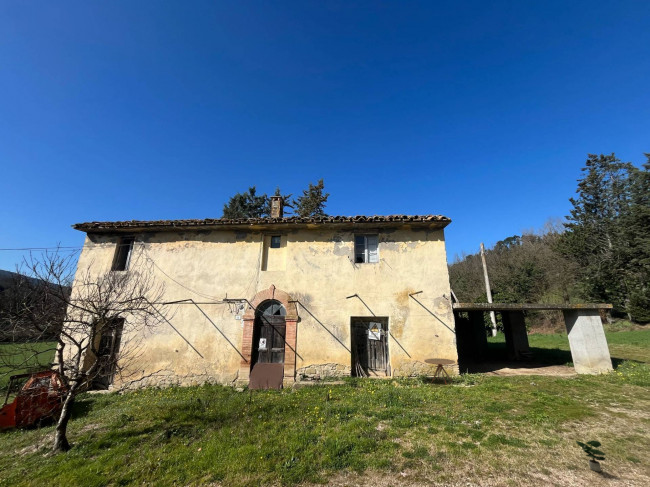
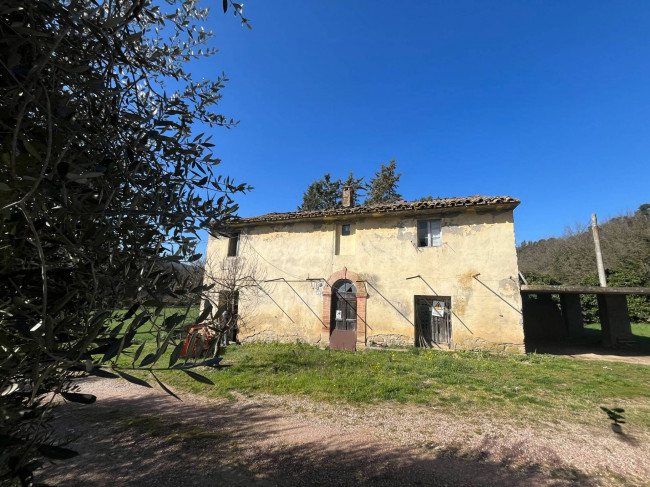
round table: present [424,358,455,384] -> none [486,336,518,360]

